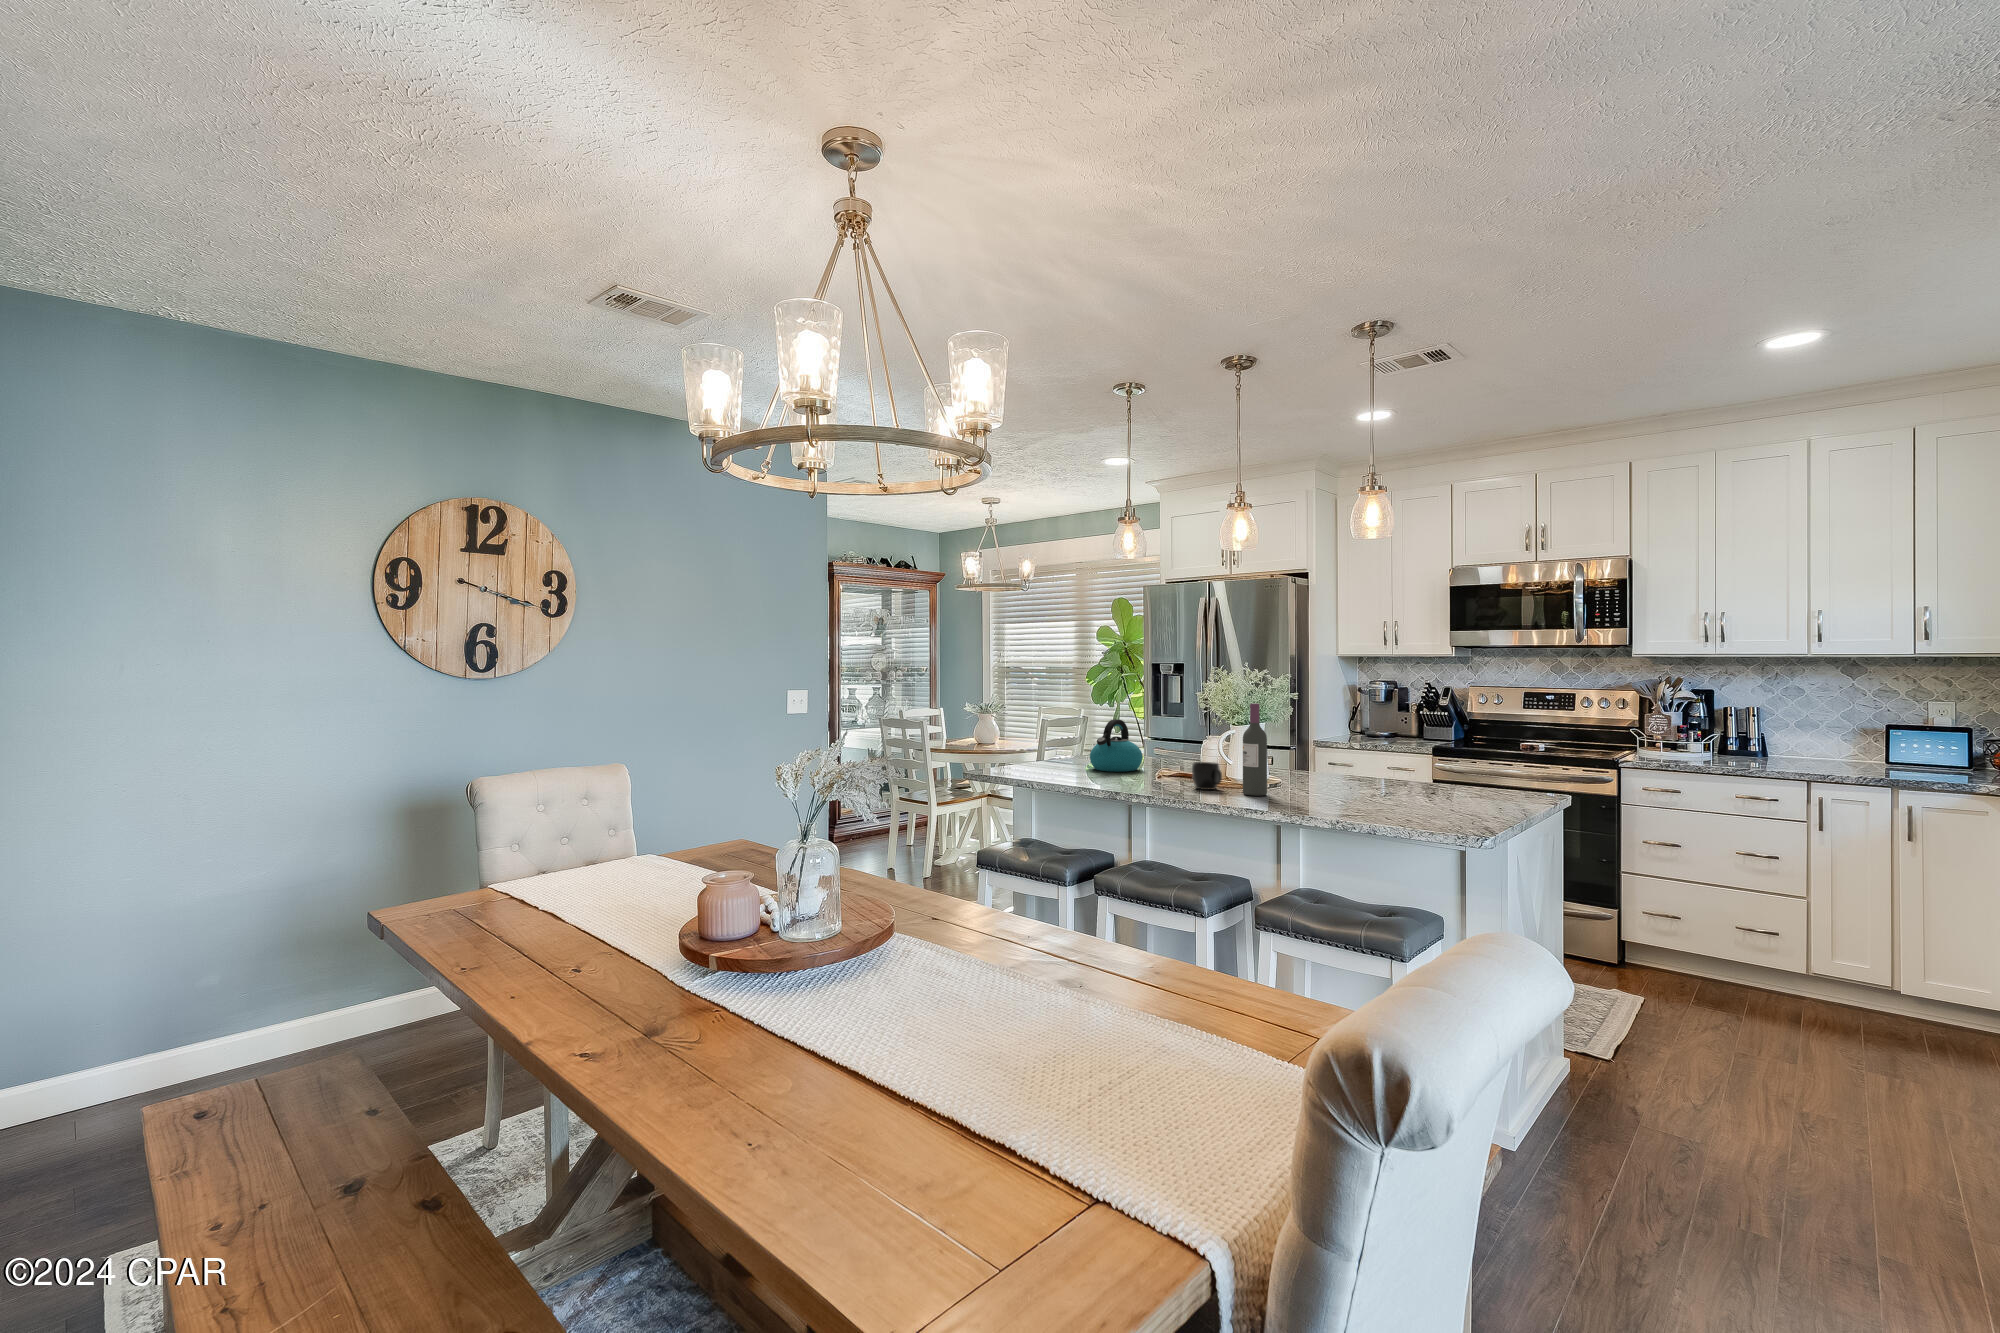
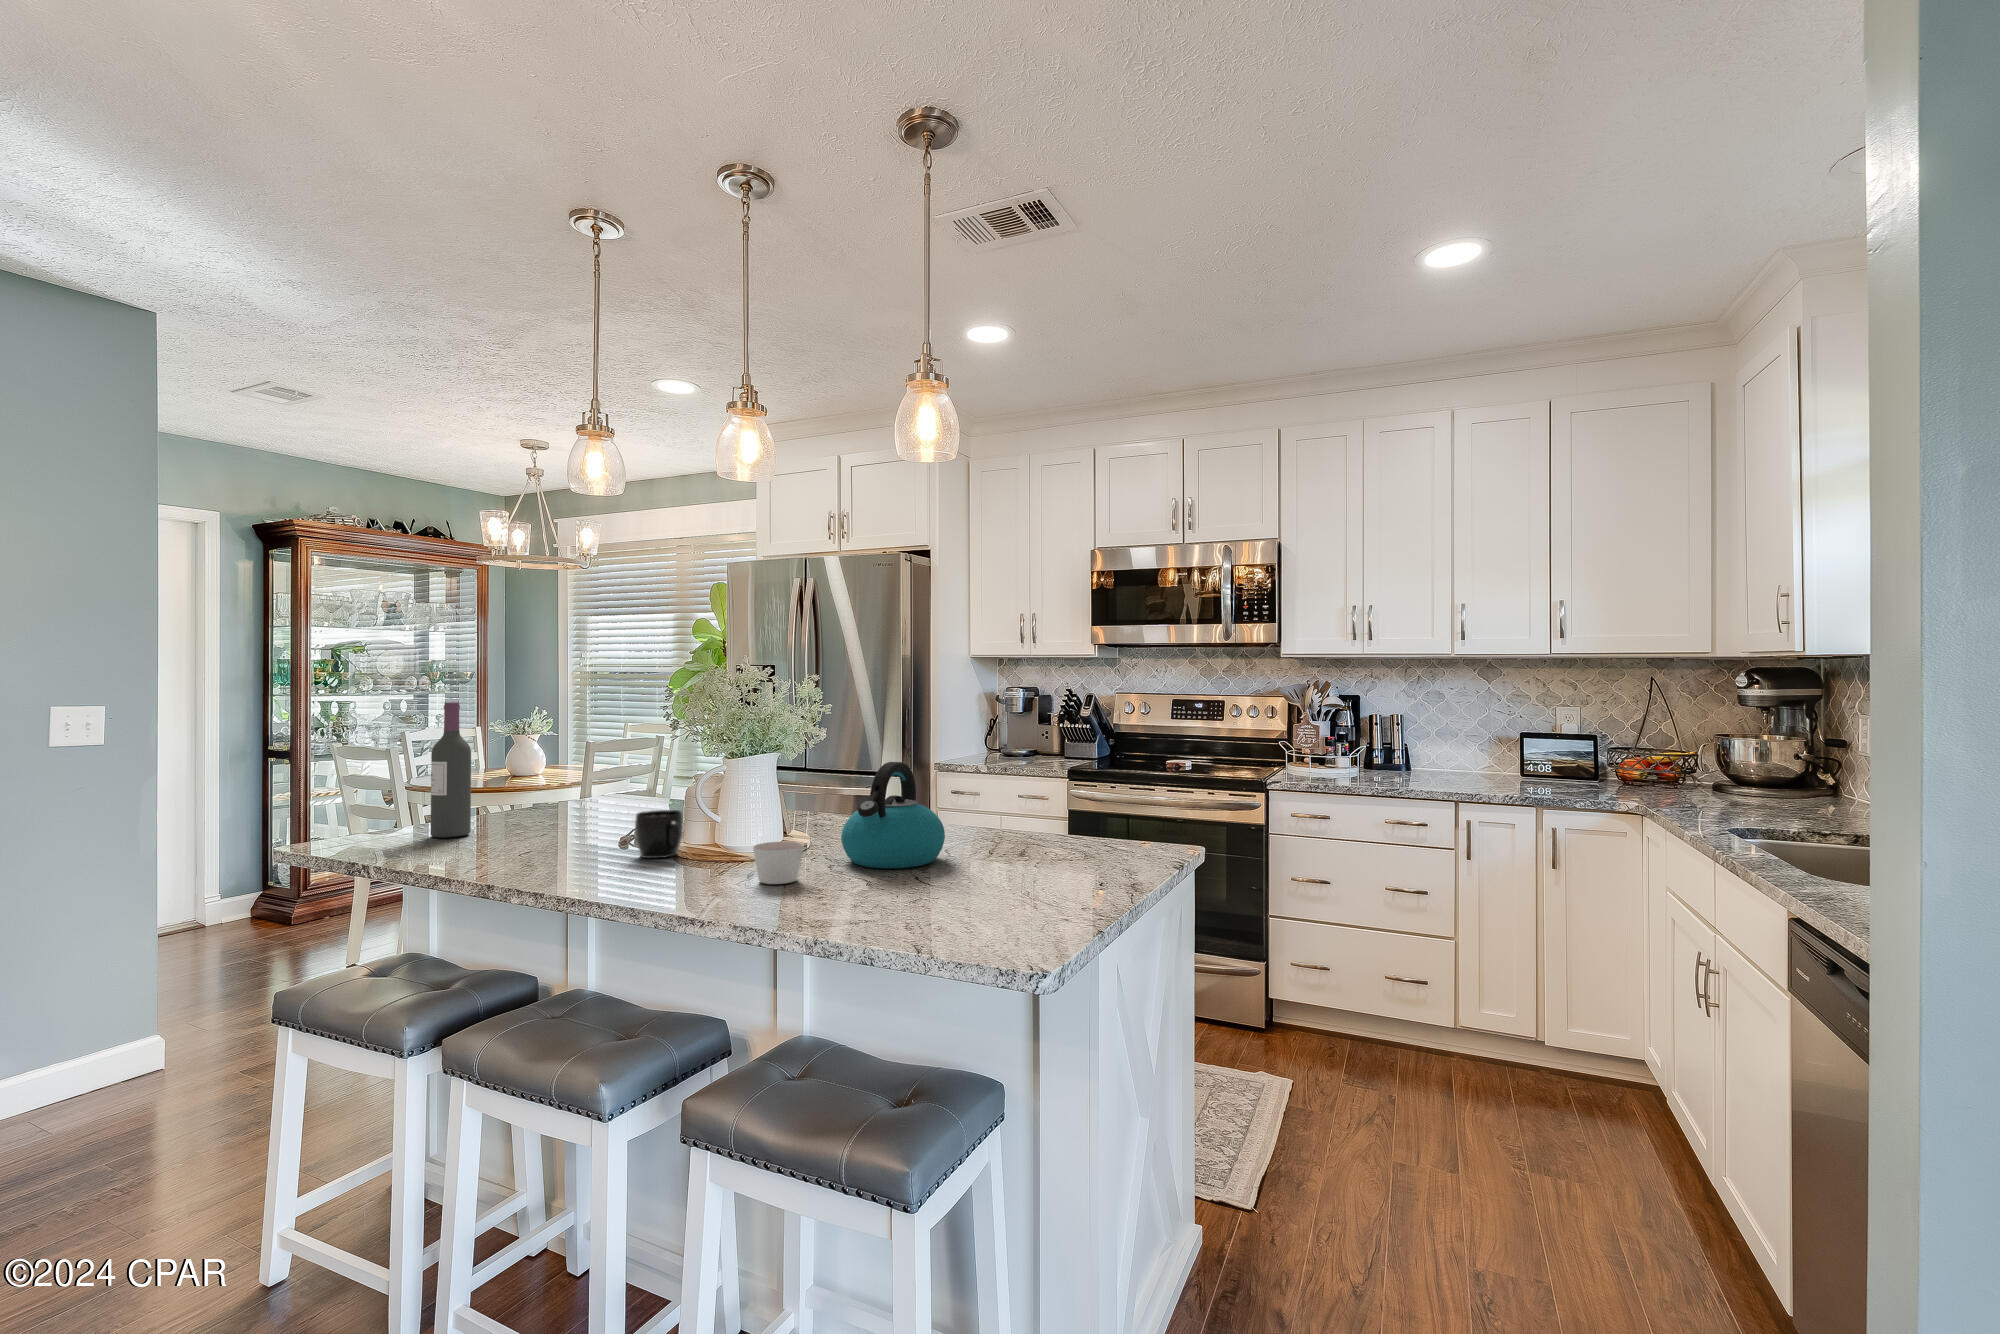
wine bottle: present [1243,703,1267,796] -> present [431,702,471,838]
kettle: present [1090,719,1143,772] -> present [841,762,945,868]
candle: none [1283,781,1313,804] -> present [753,841,804,884]

